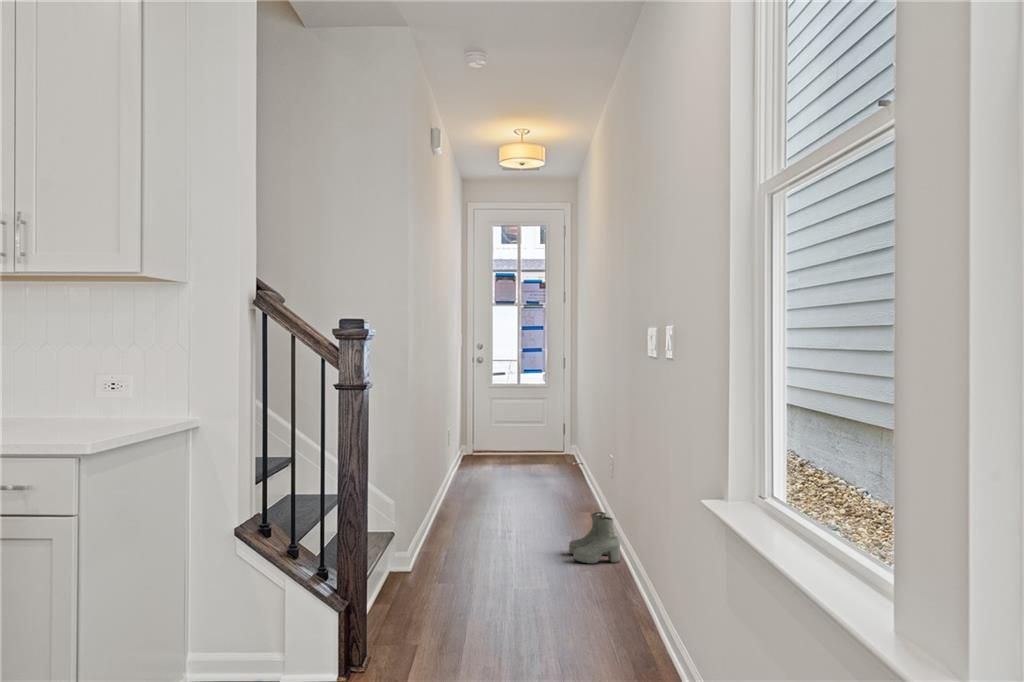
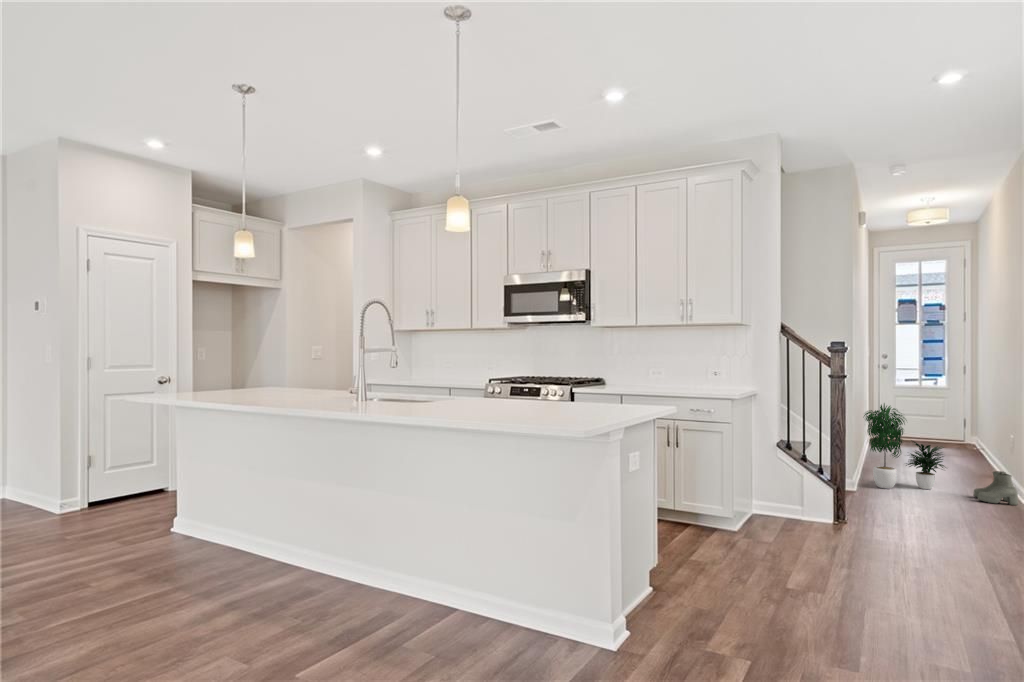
potted plant: none [426,419,540,556] -> present [864,403,946,489]

